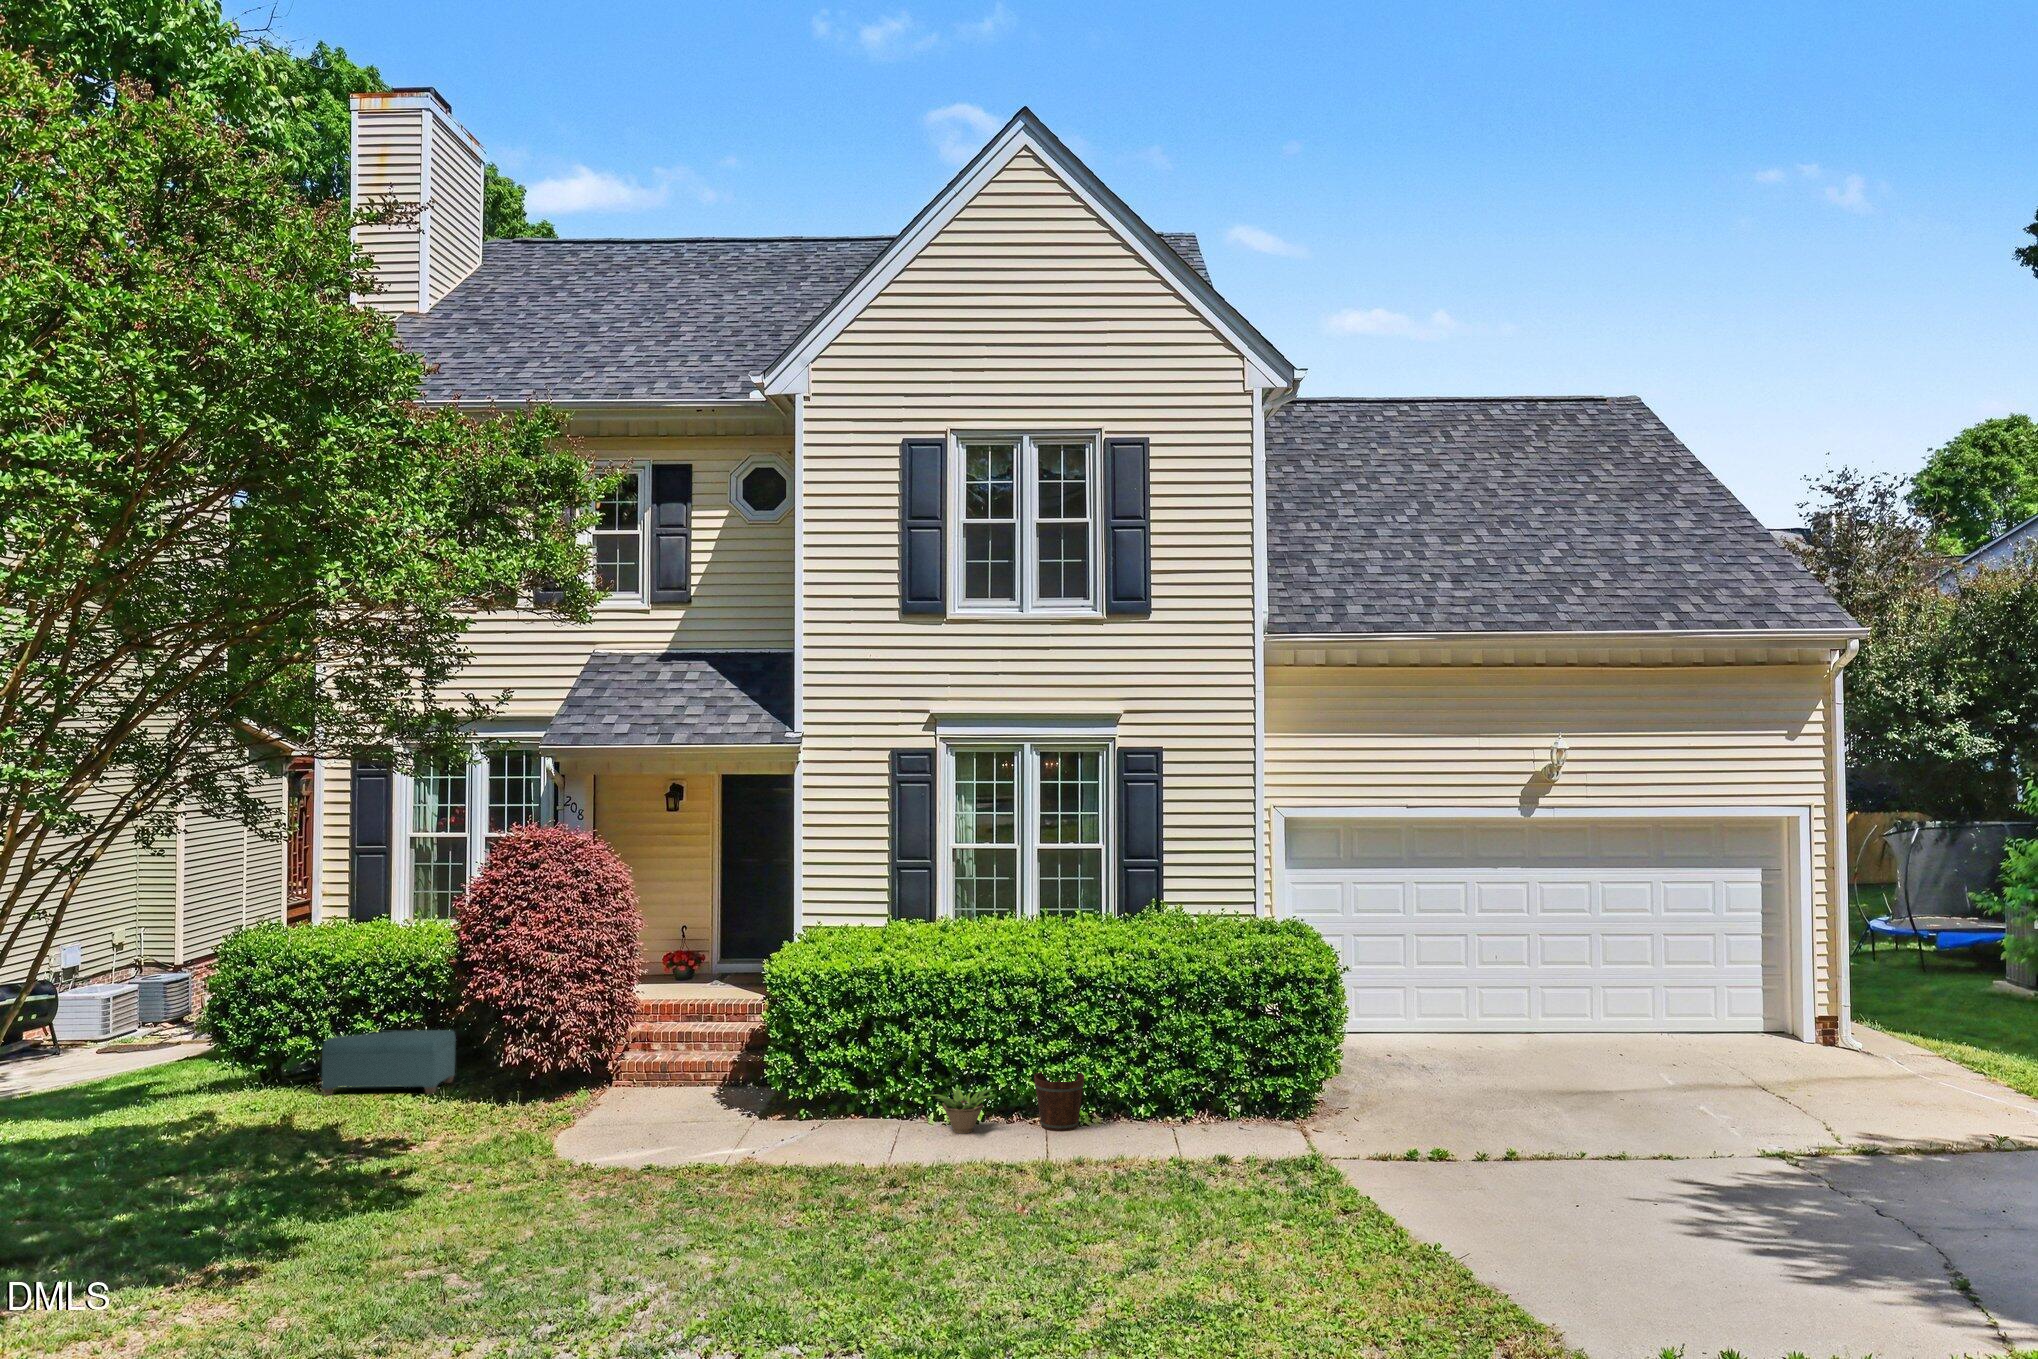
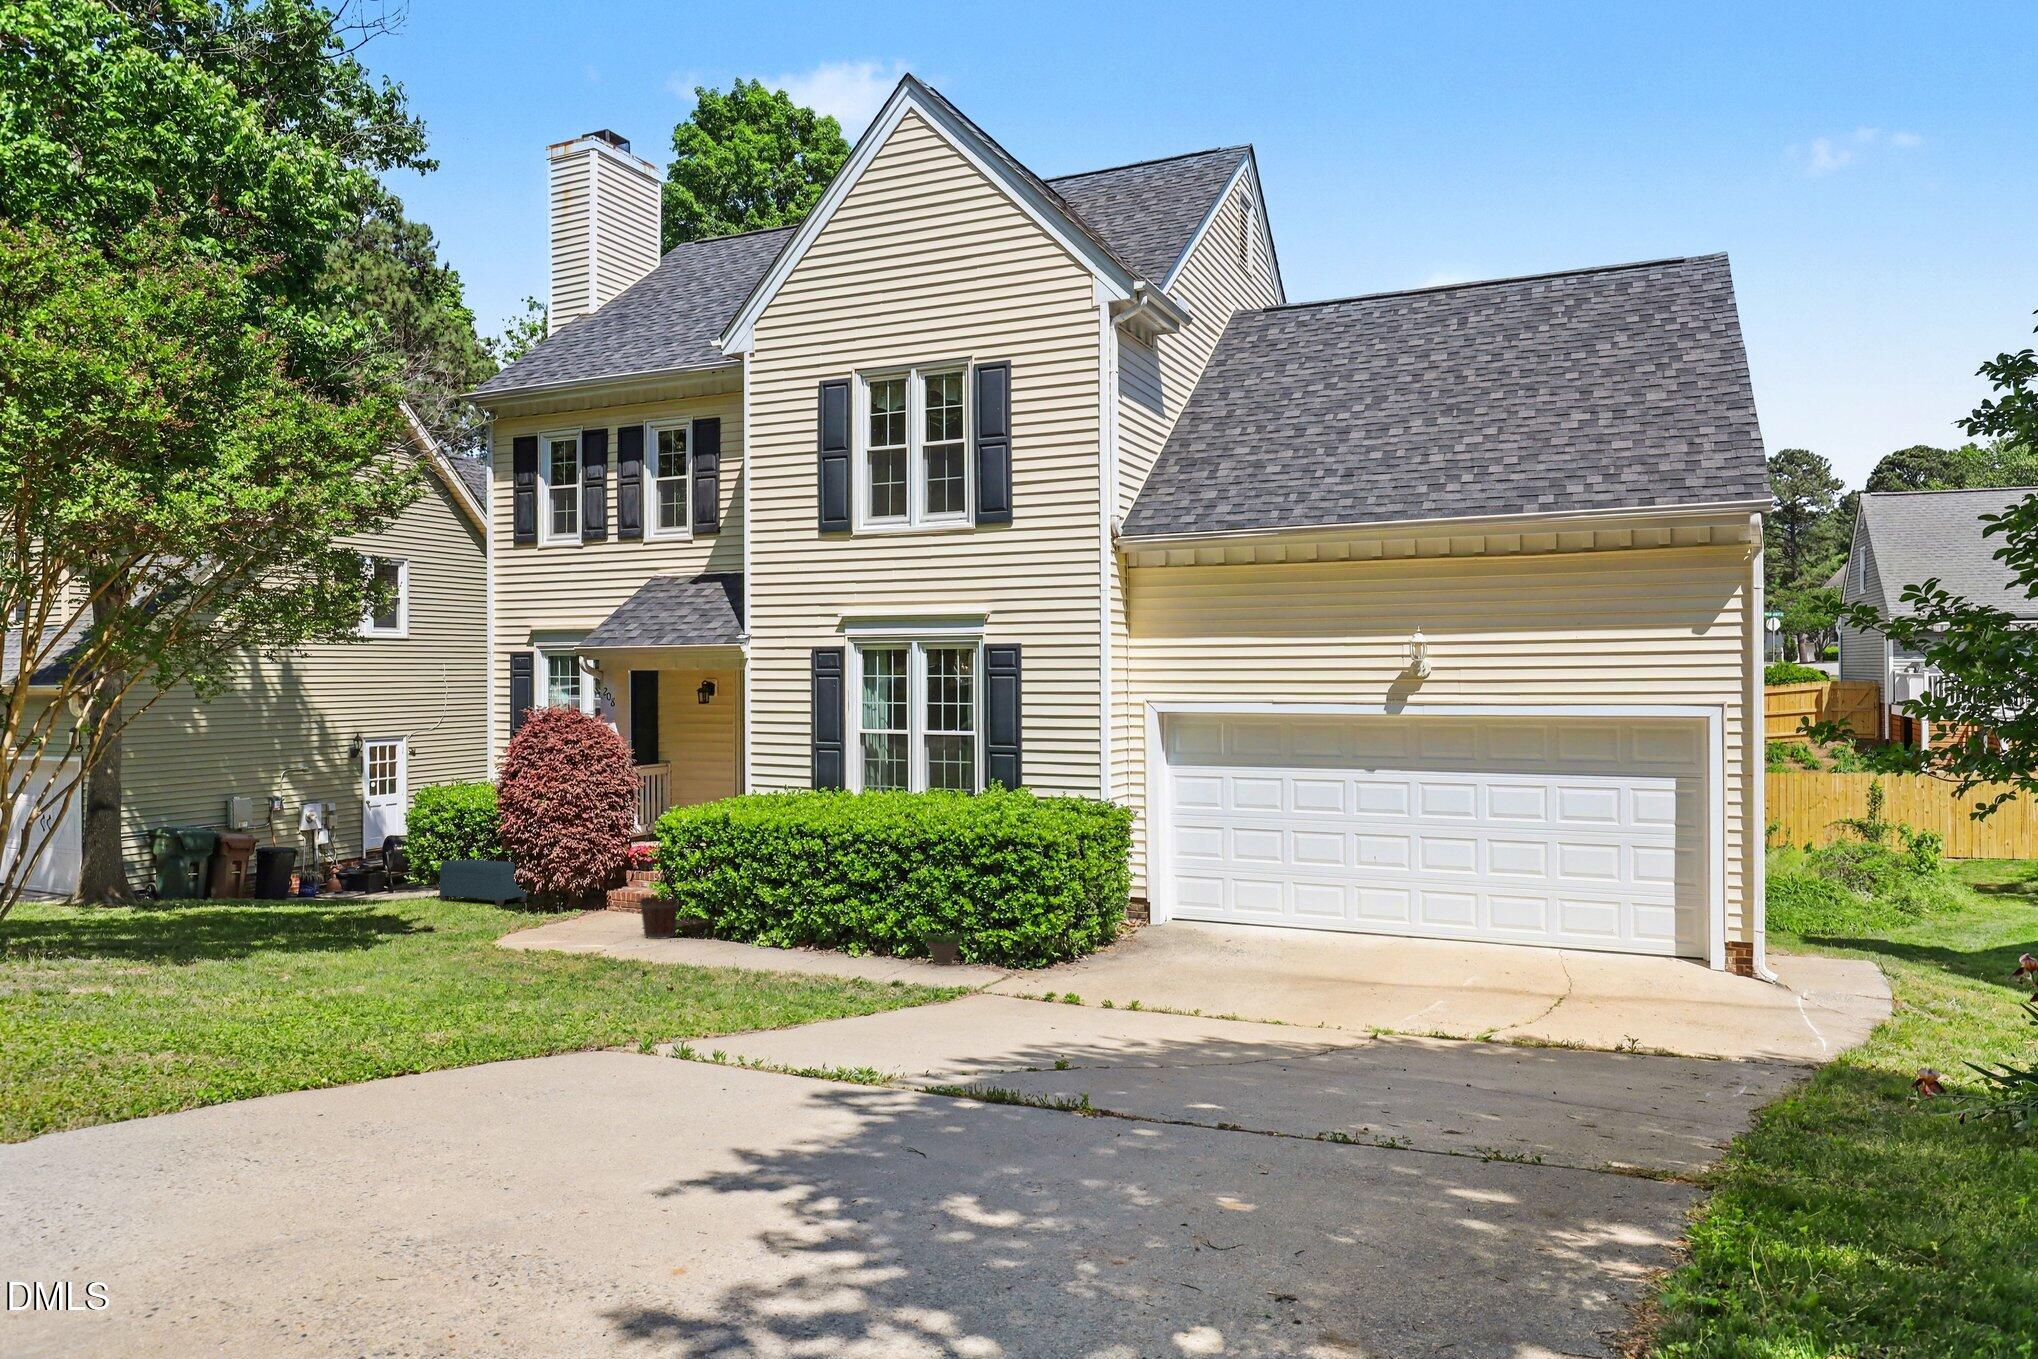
bucket: present [1034,1072,1084,1131] -> present [640,896,677,939]
decorative plant: present [927,1089,995,1134] -> present [921,932,965,965]

